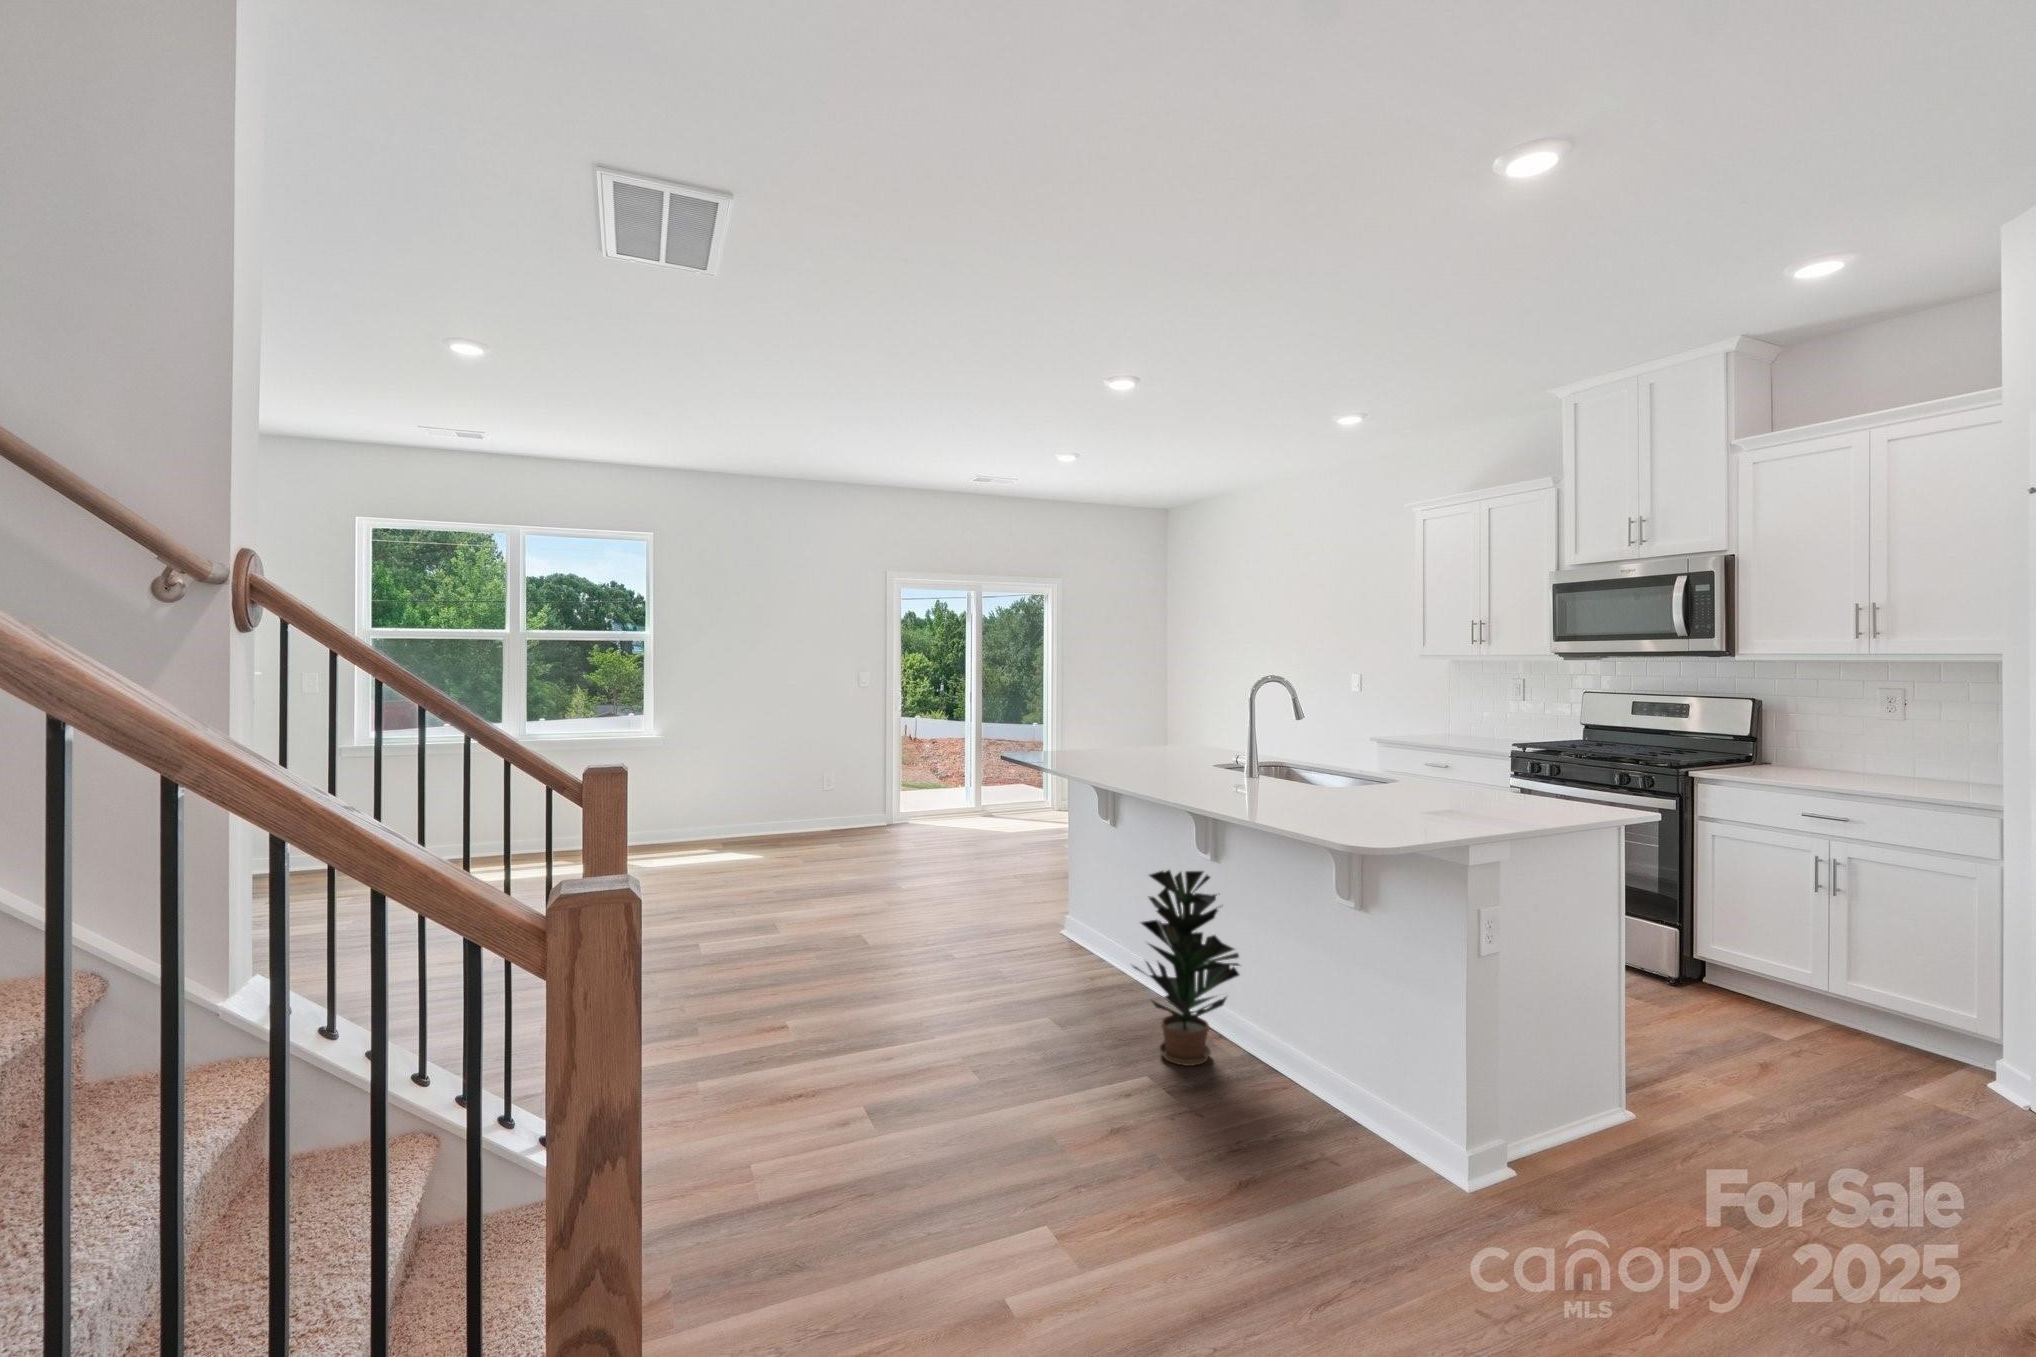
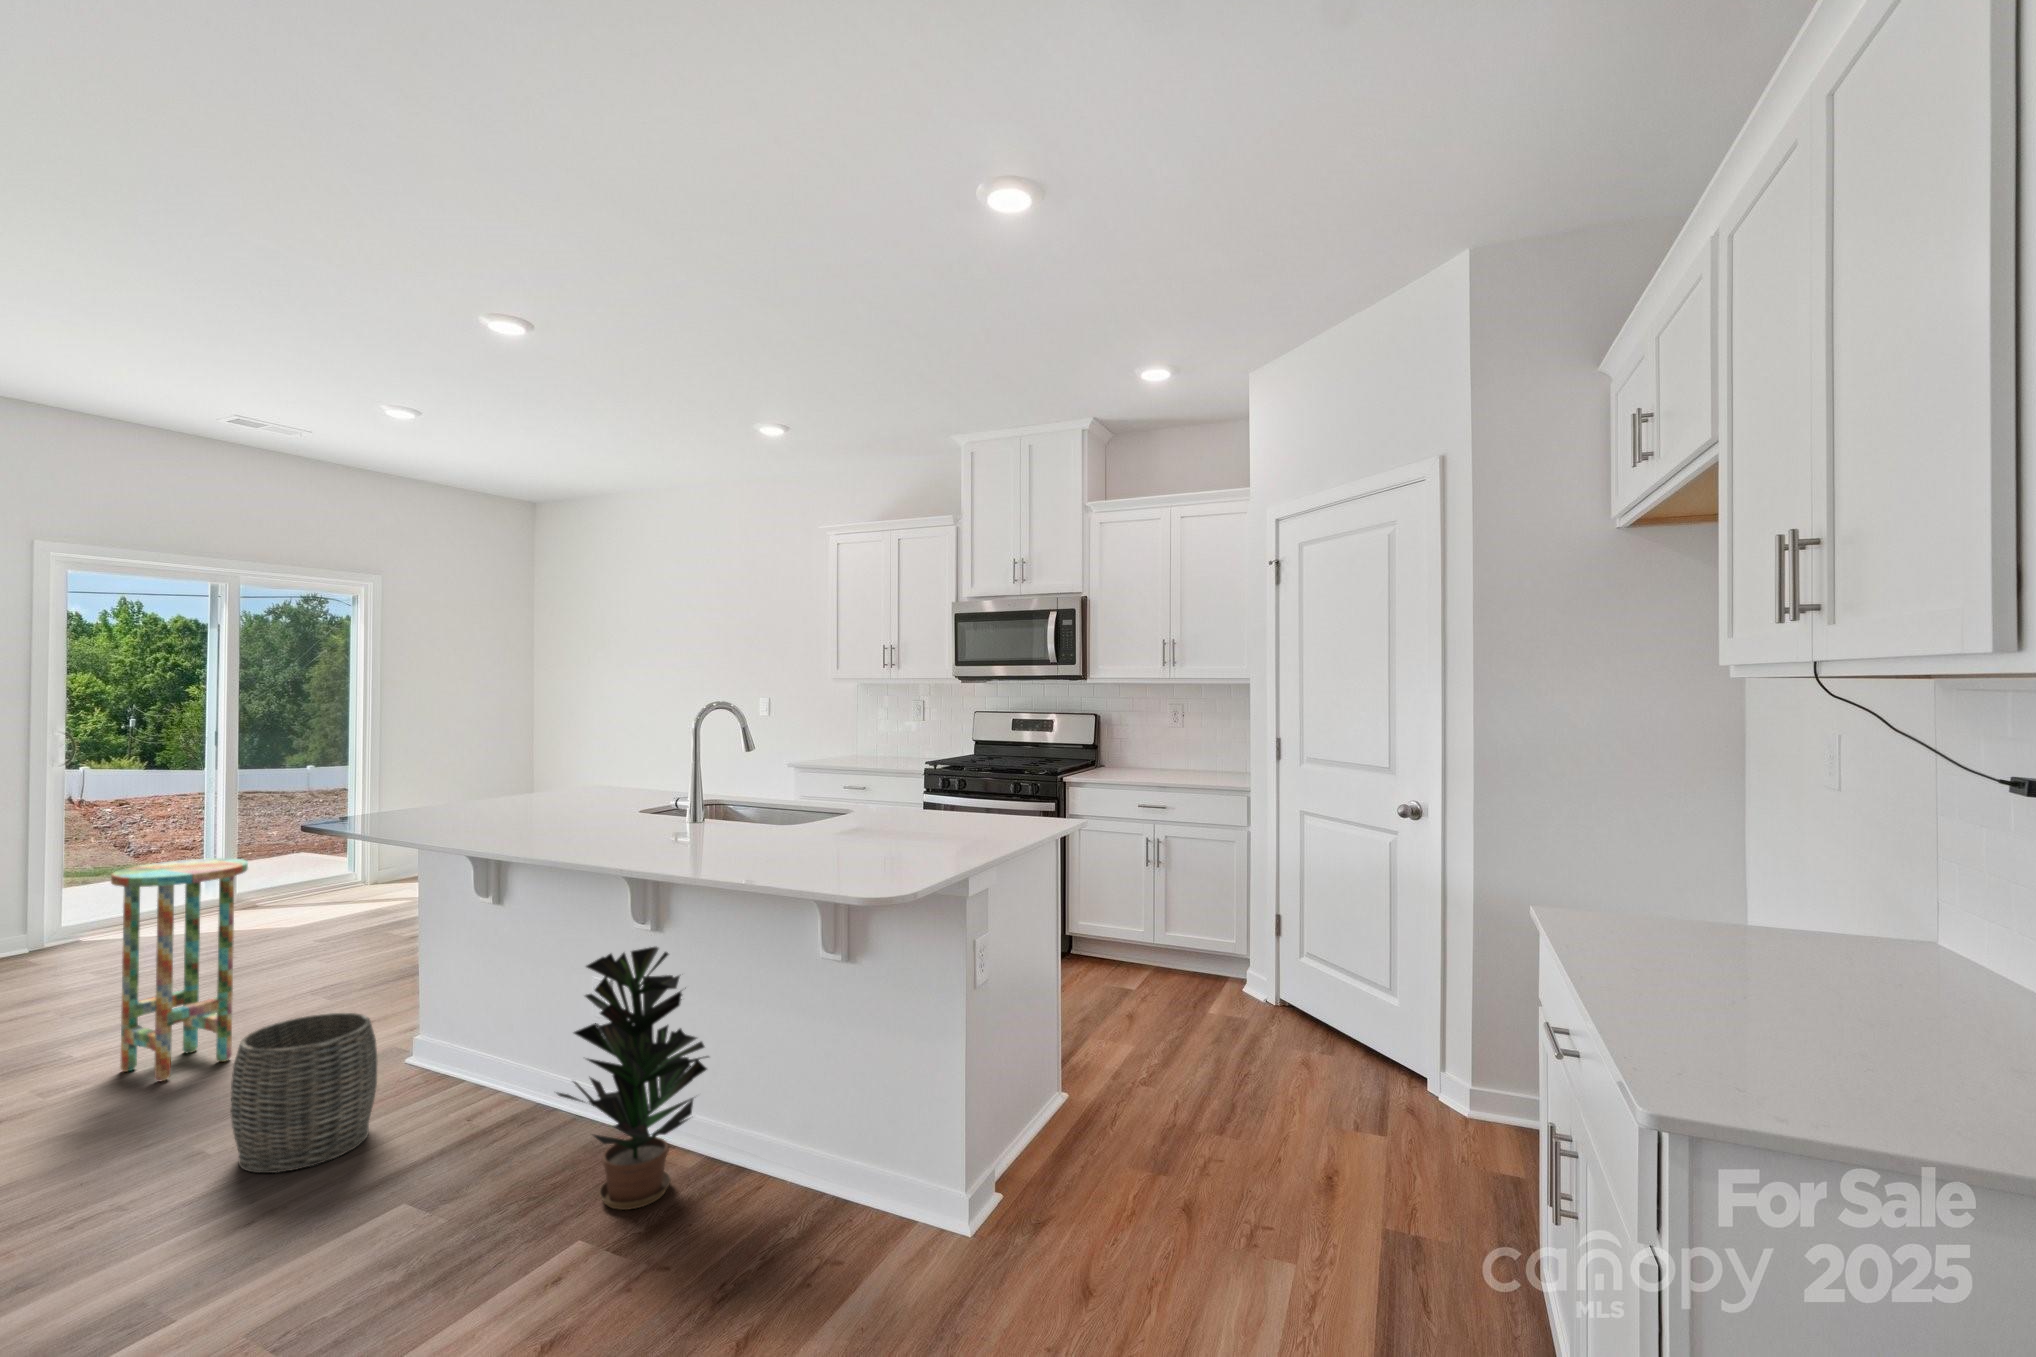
side table: none [916,777,982,914] -> present [111,858,248,1081]
woven basket: none [963,885,1040,981] -> present [231,1013,377,1173]

